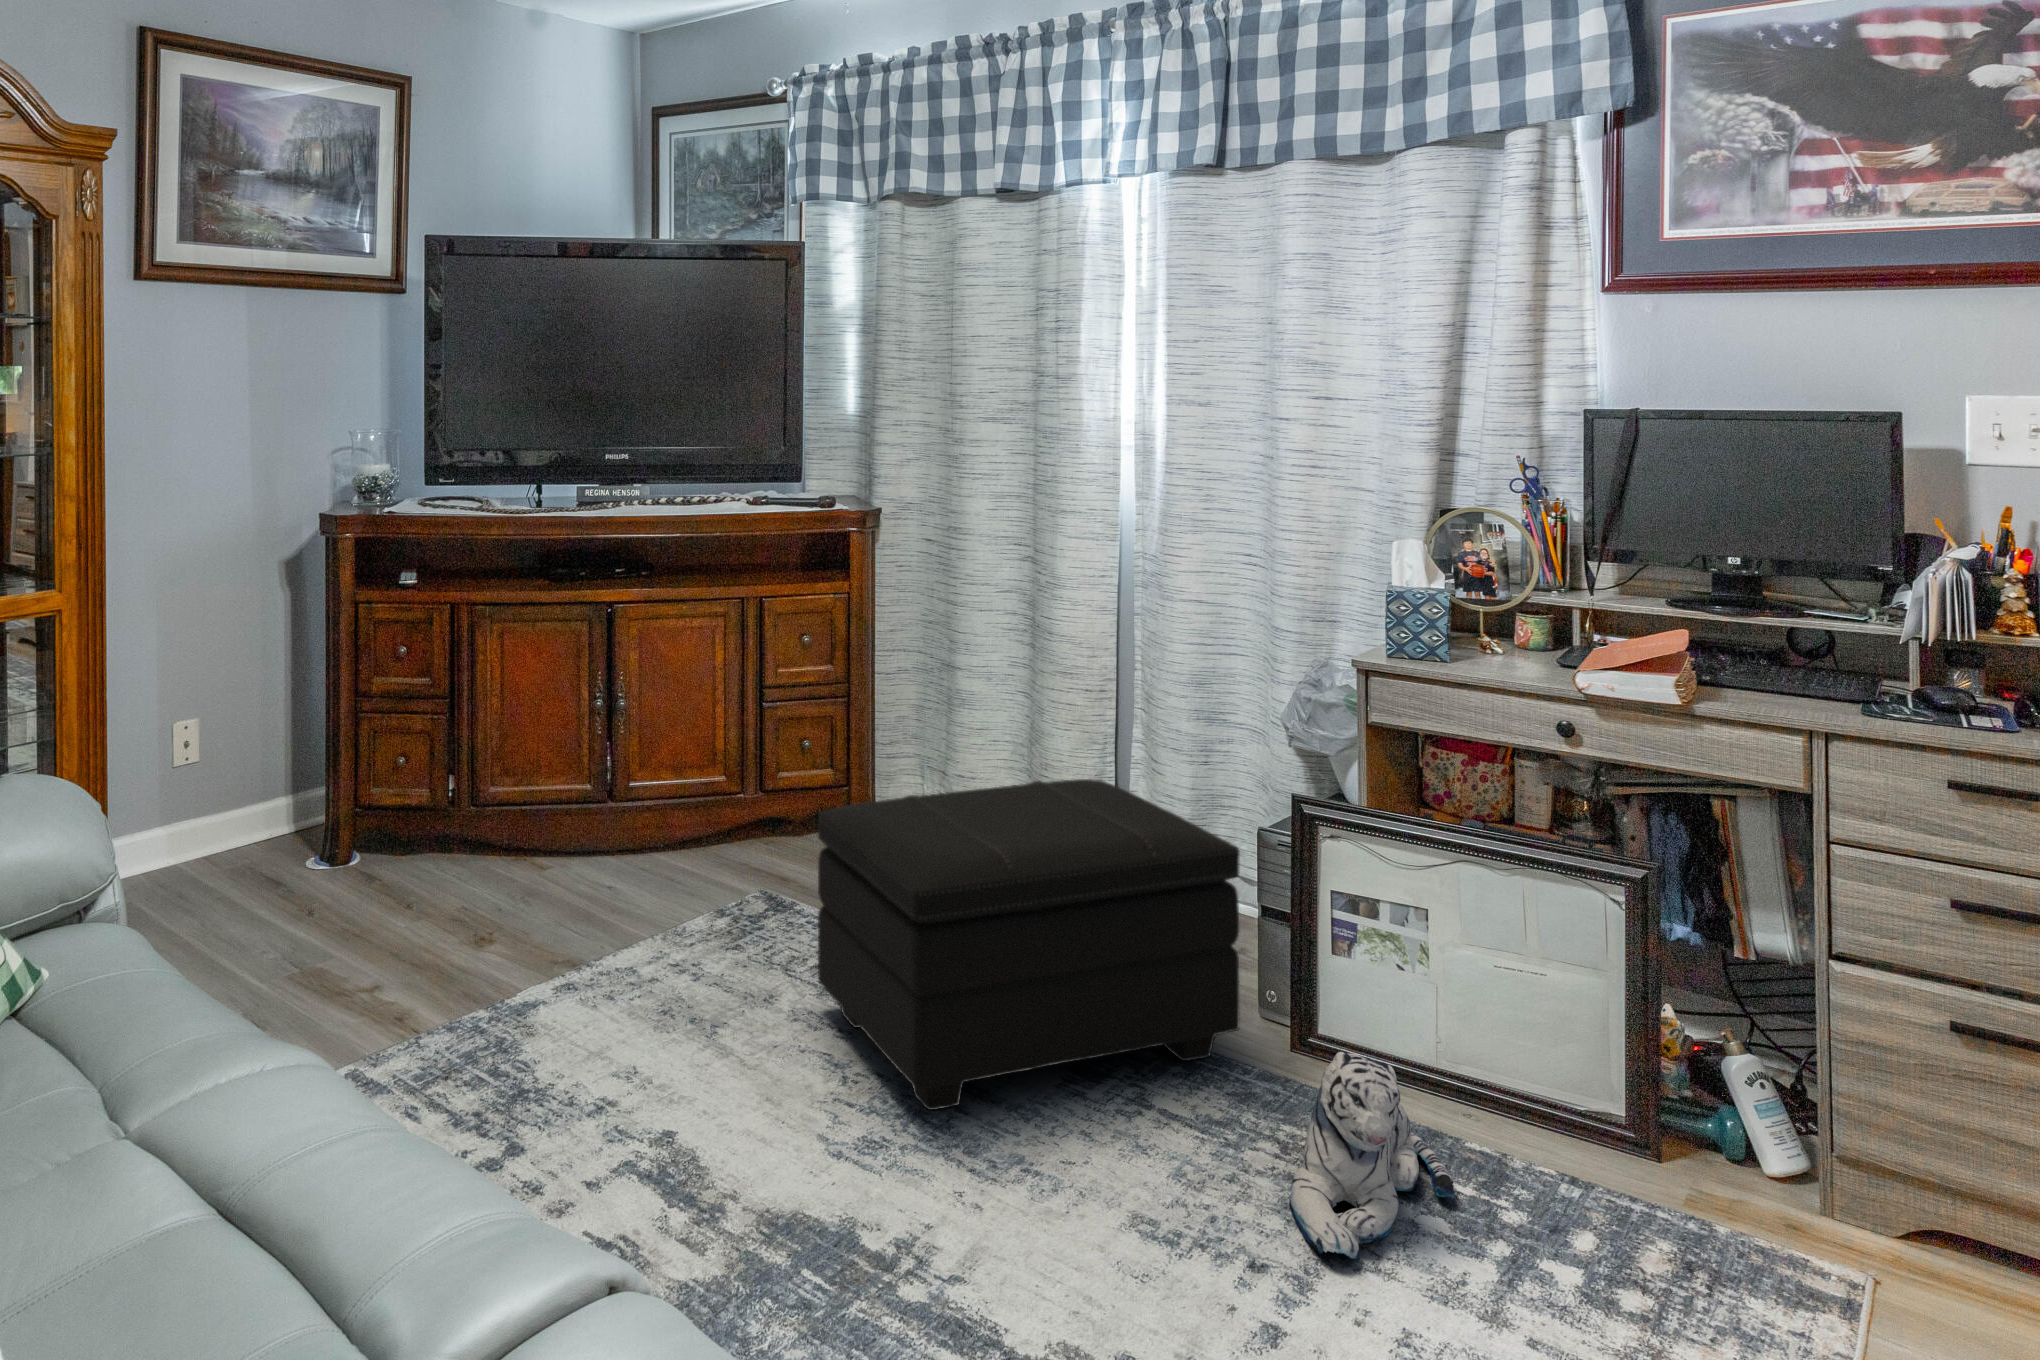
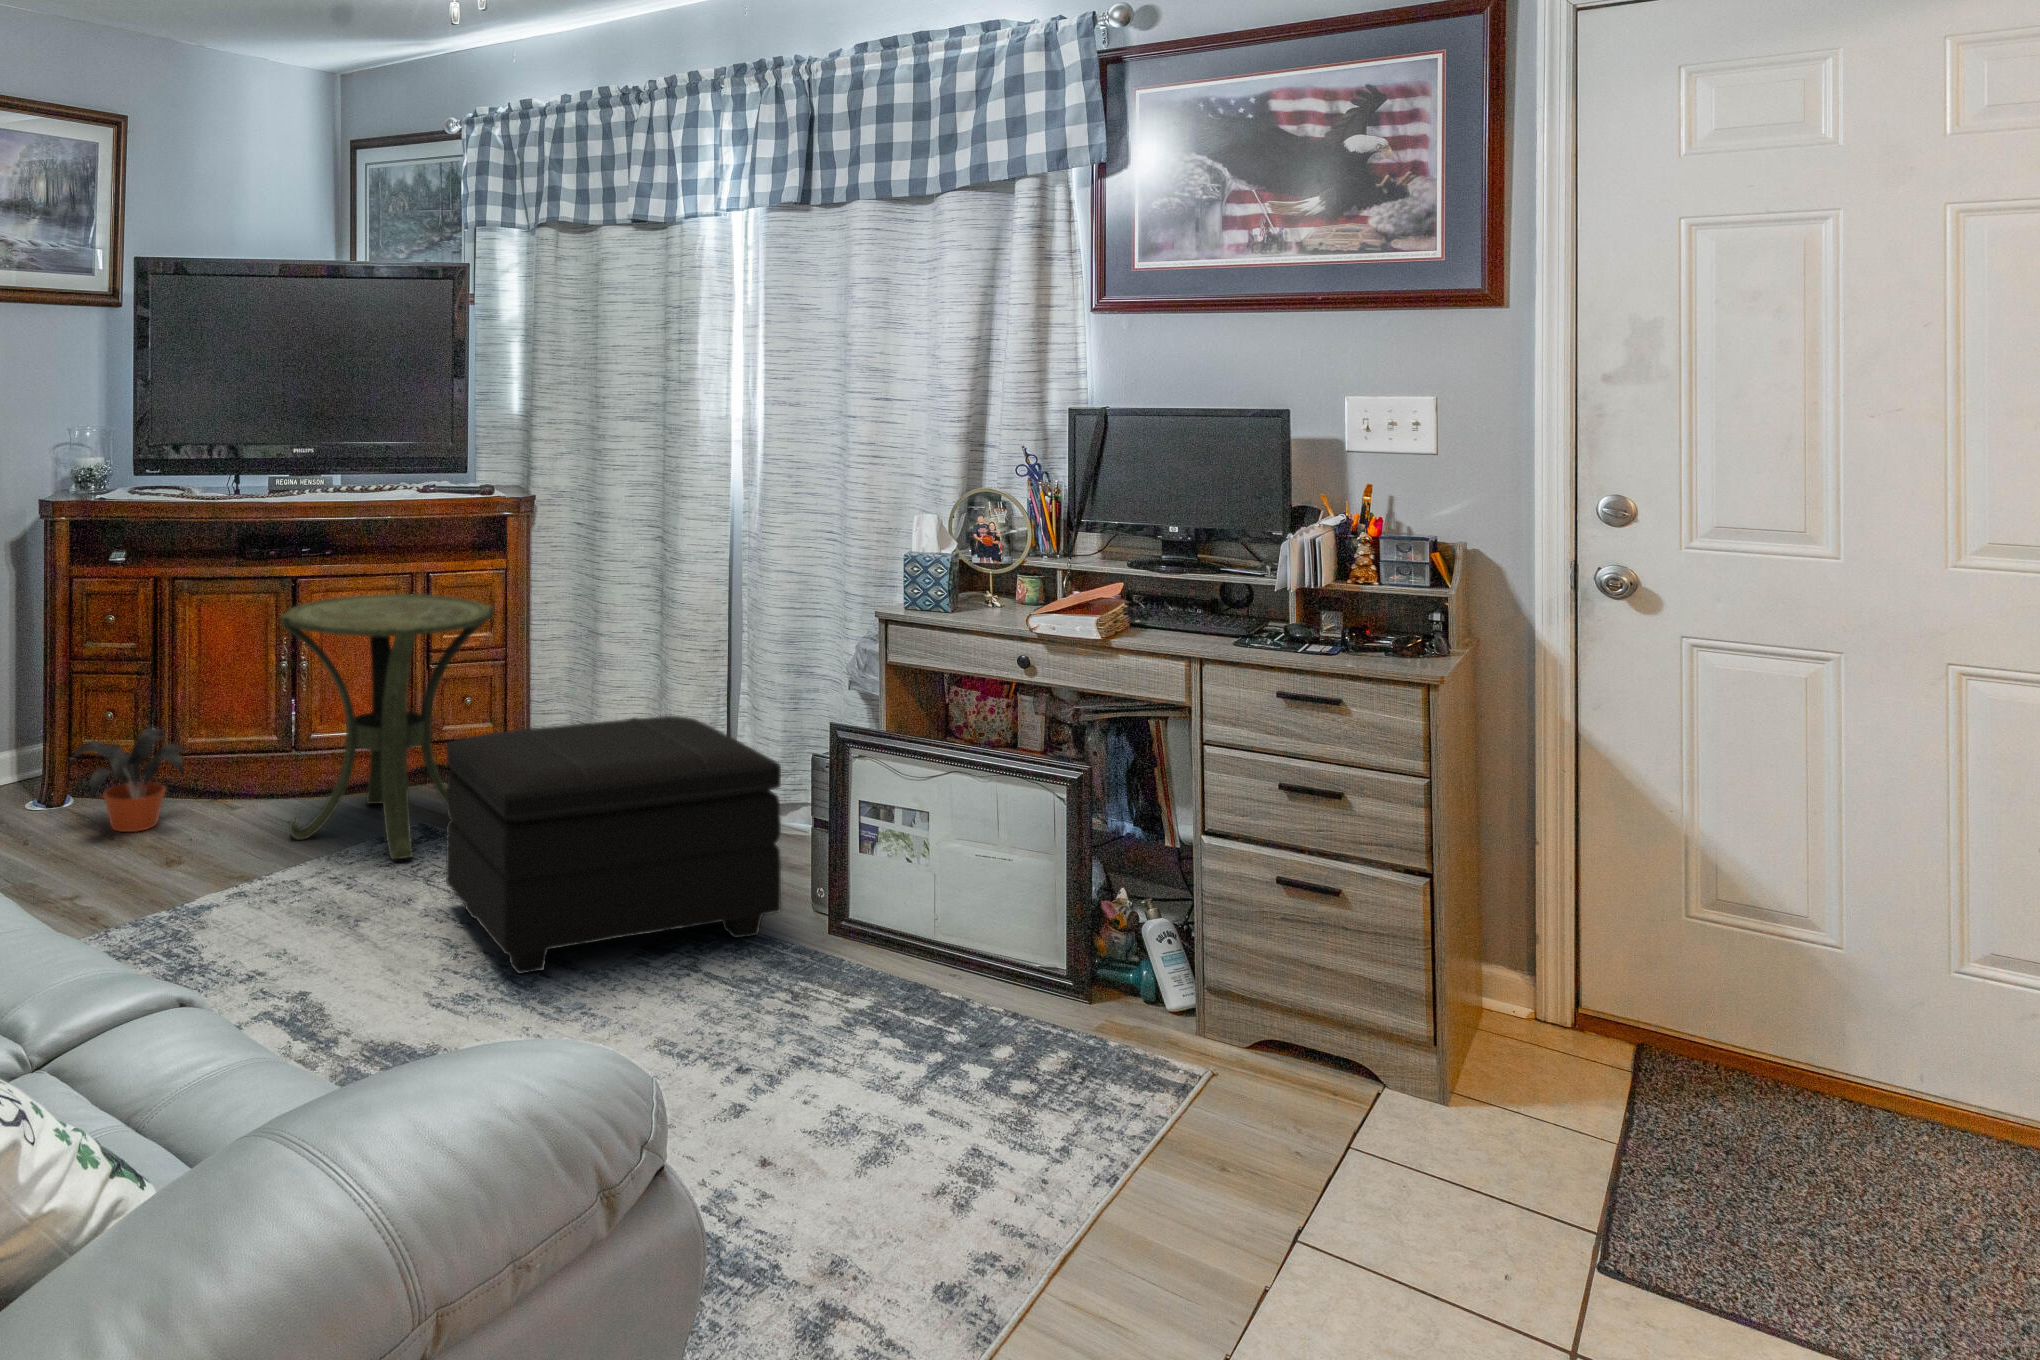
side table: none [603,623,848,944] -> present [281,594,493,859]
potted plant: none [355,777,493,903] -> present [73,727,184,832]
plush toy: present [1289,1052,1454,1259] -> none [785,912,917,1065]

